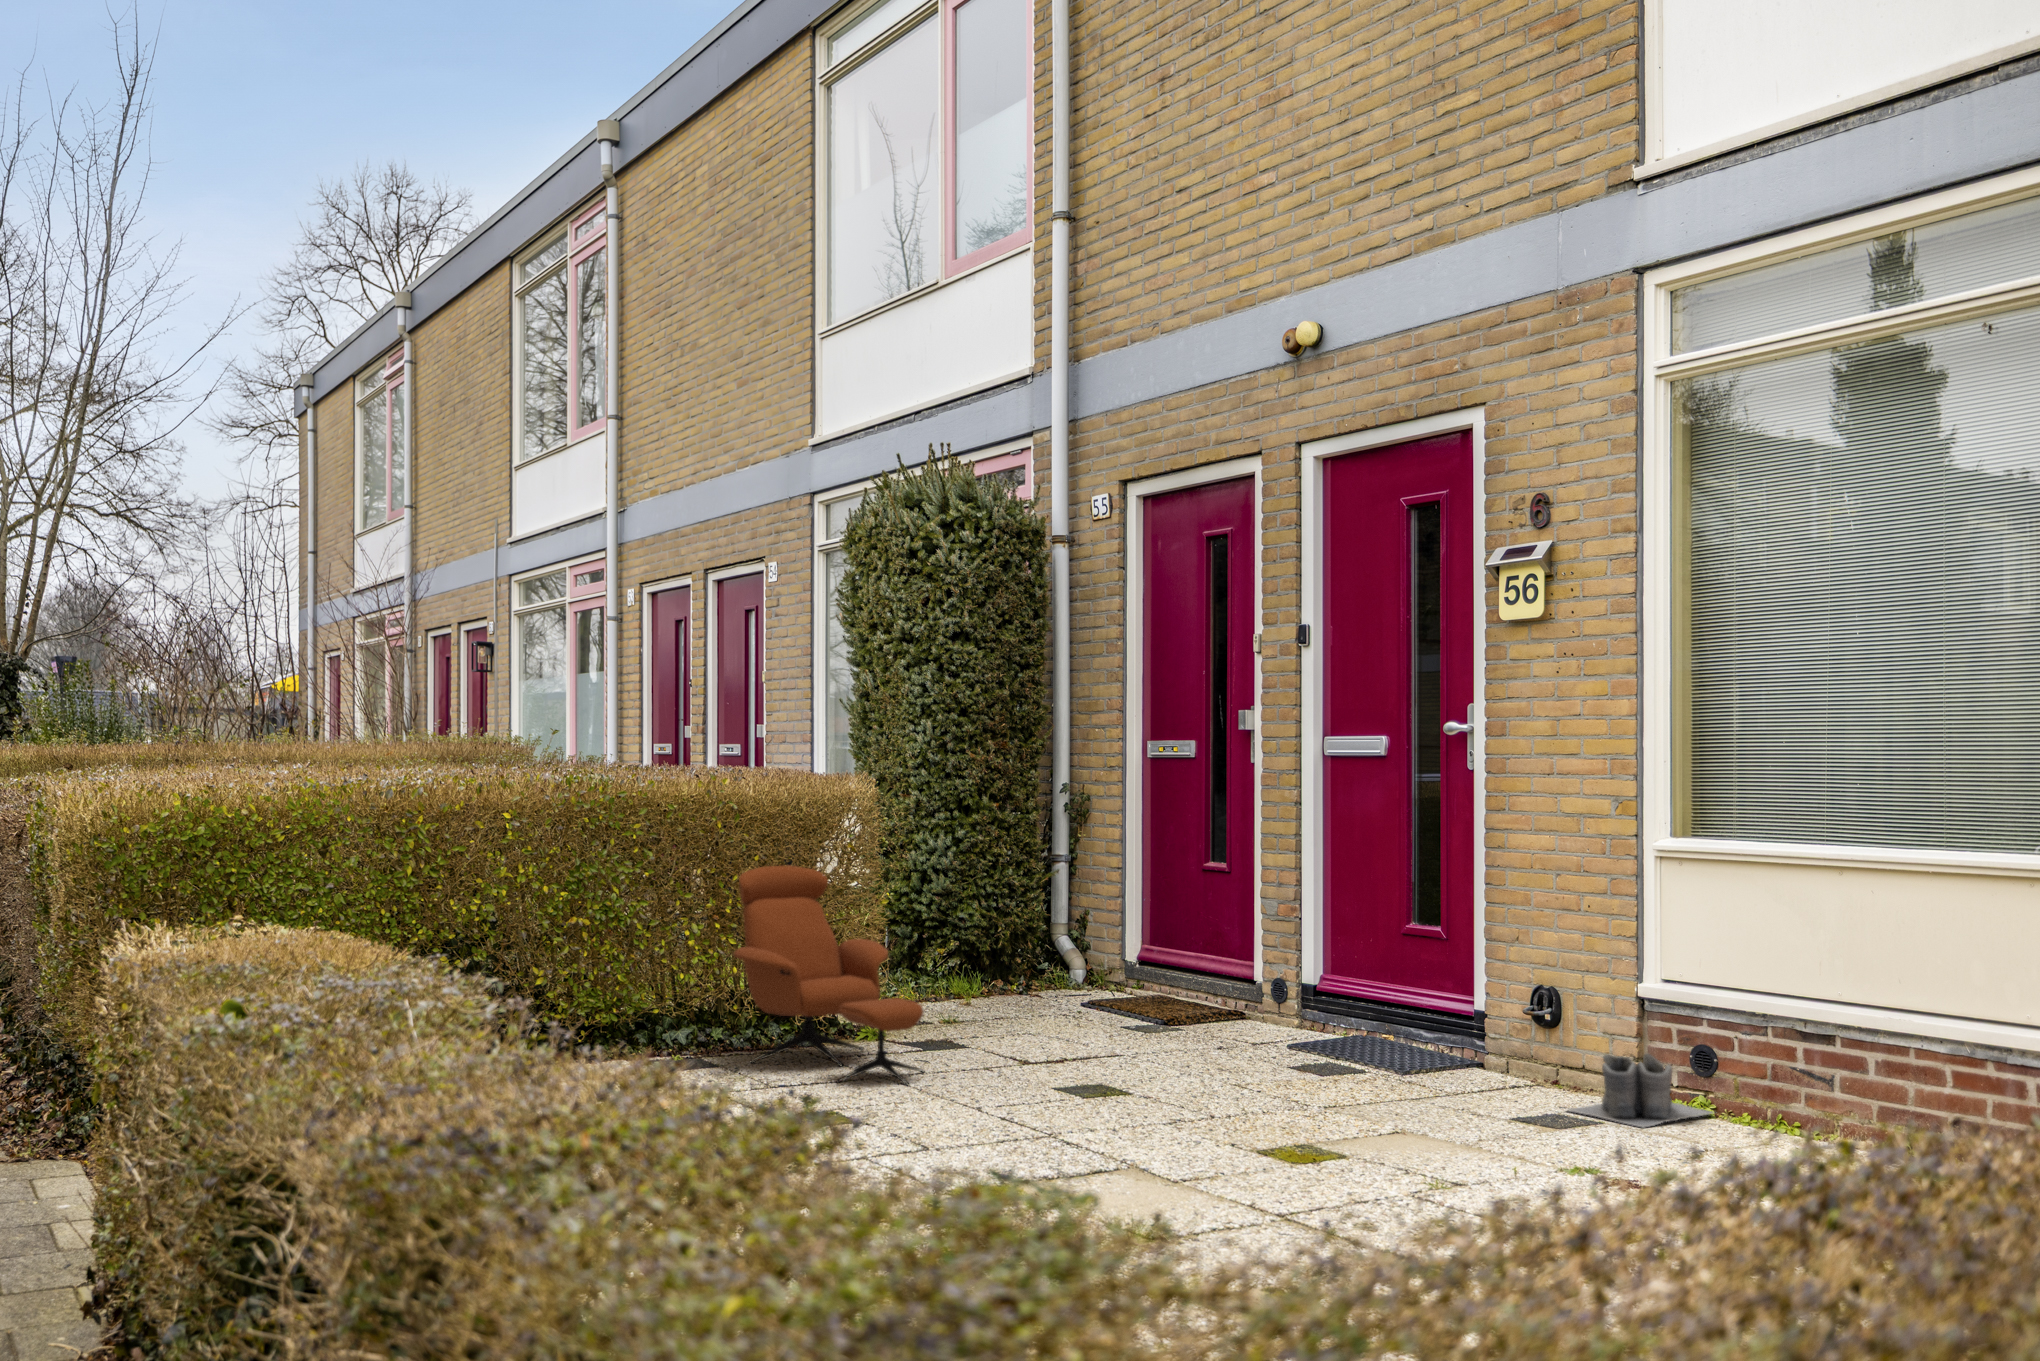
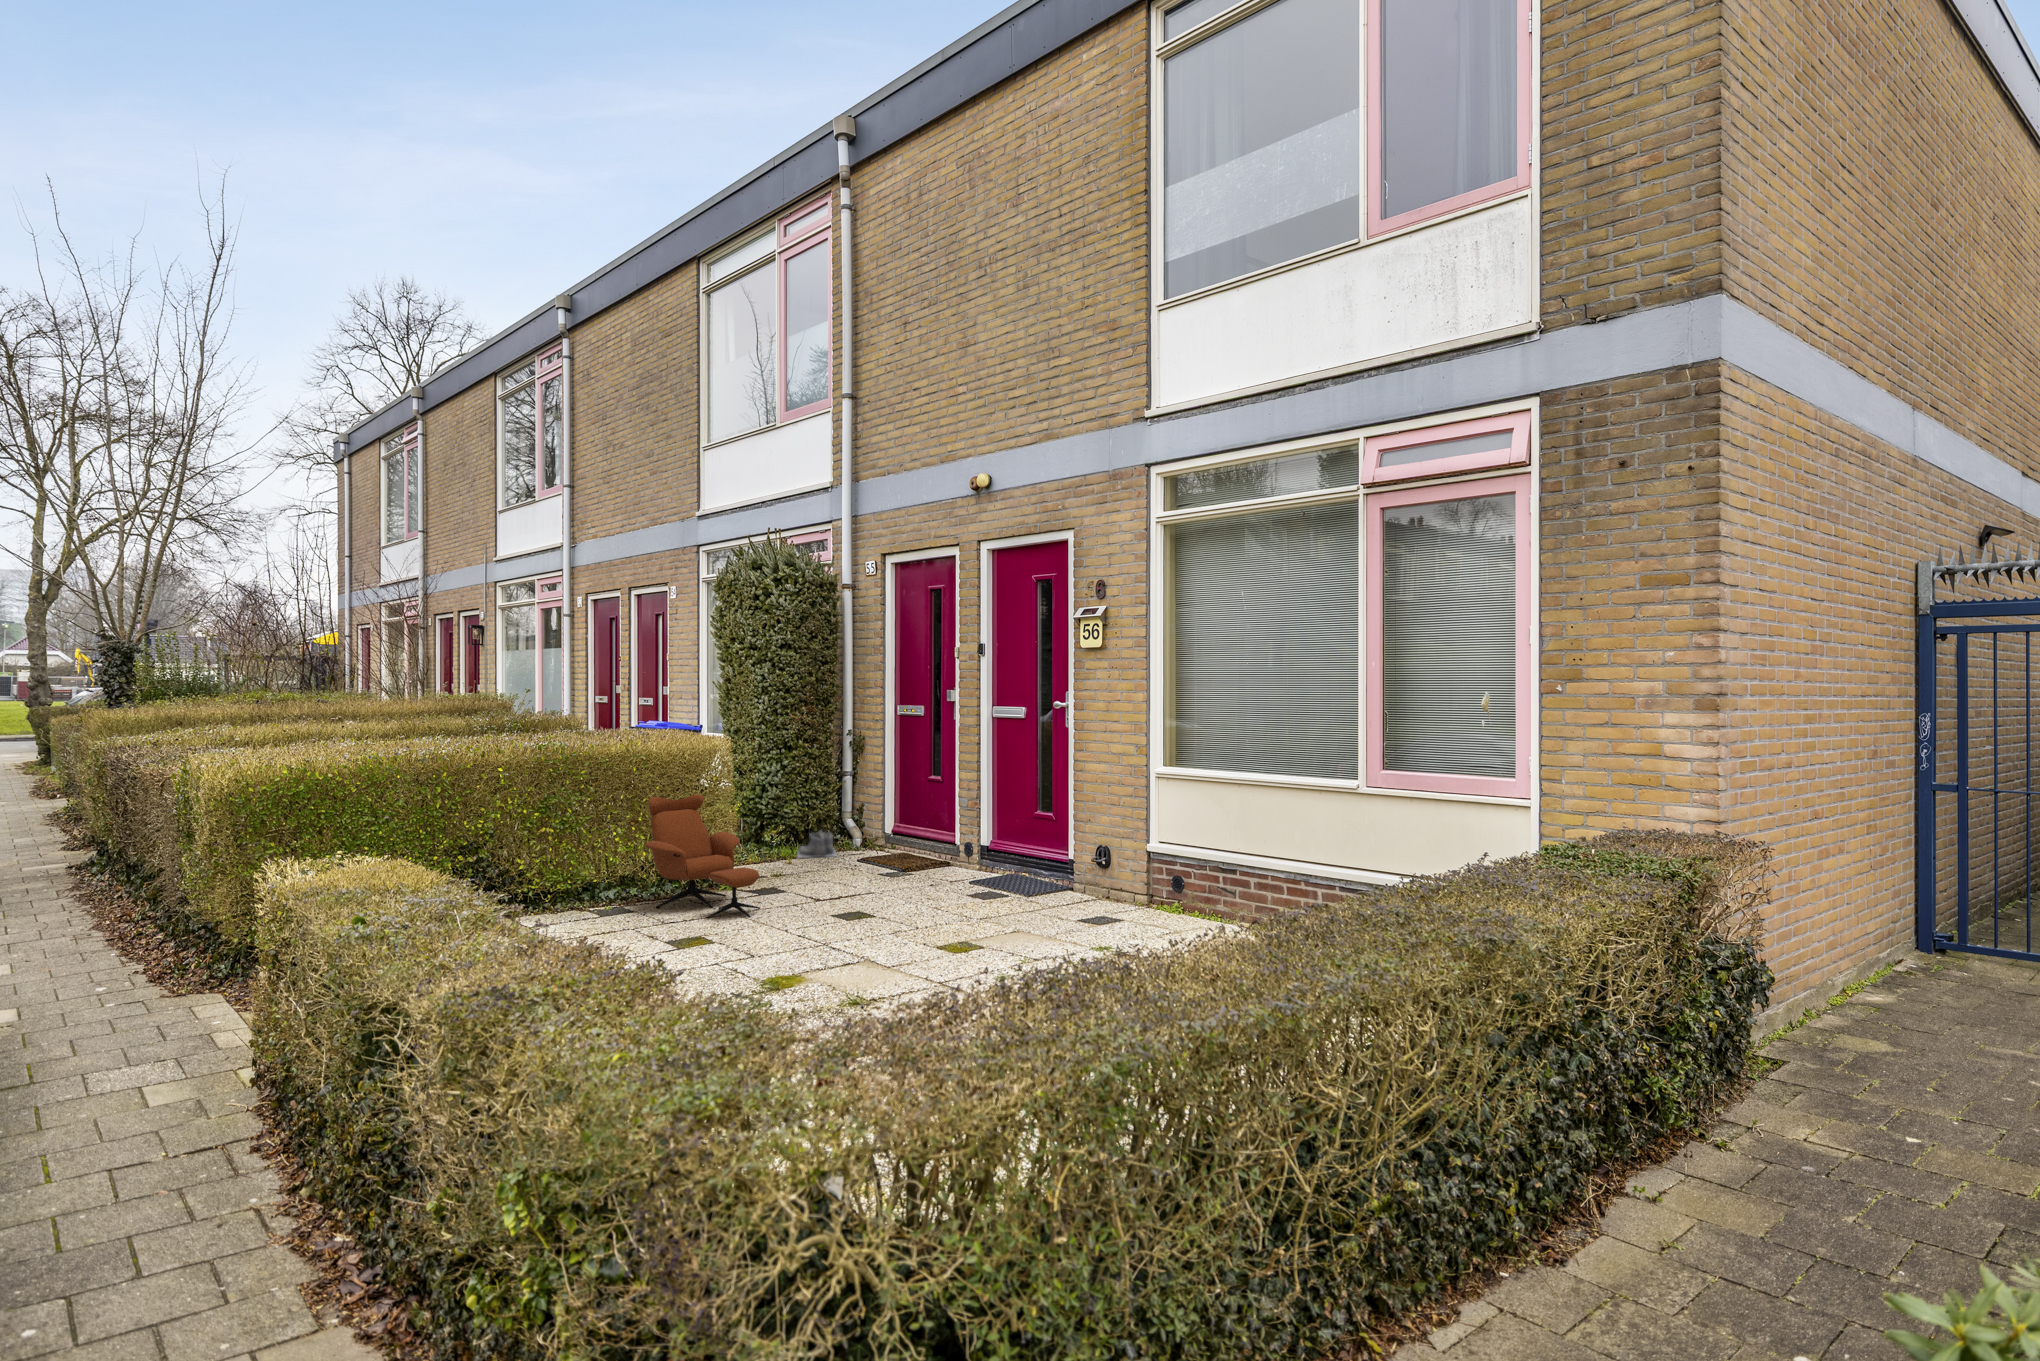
boots: present [1568,1054,1713,1128] -> present [797,831,836,858]

